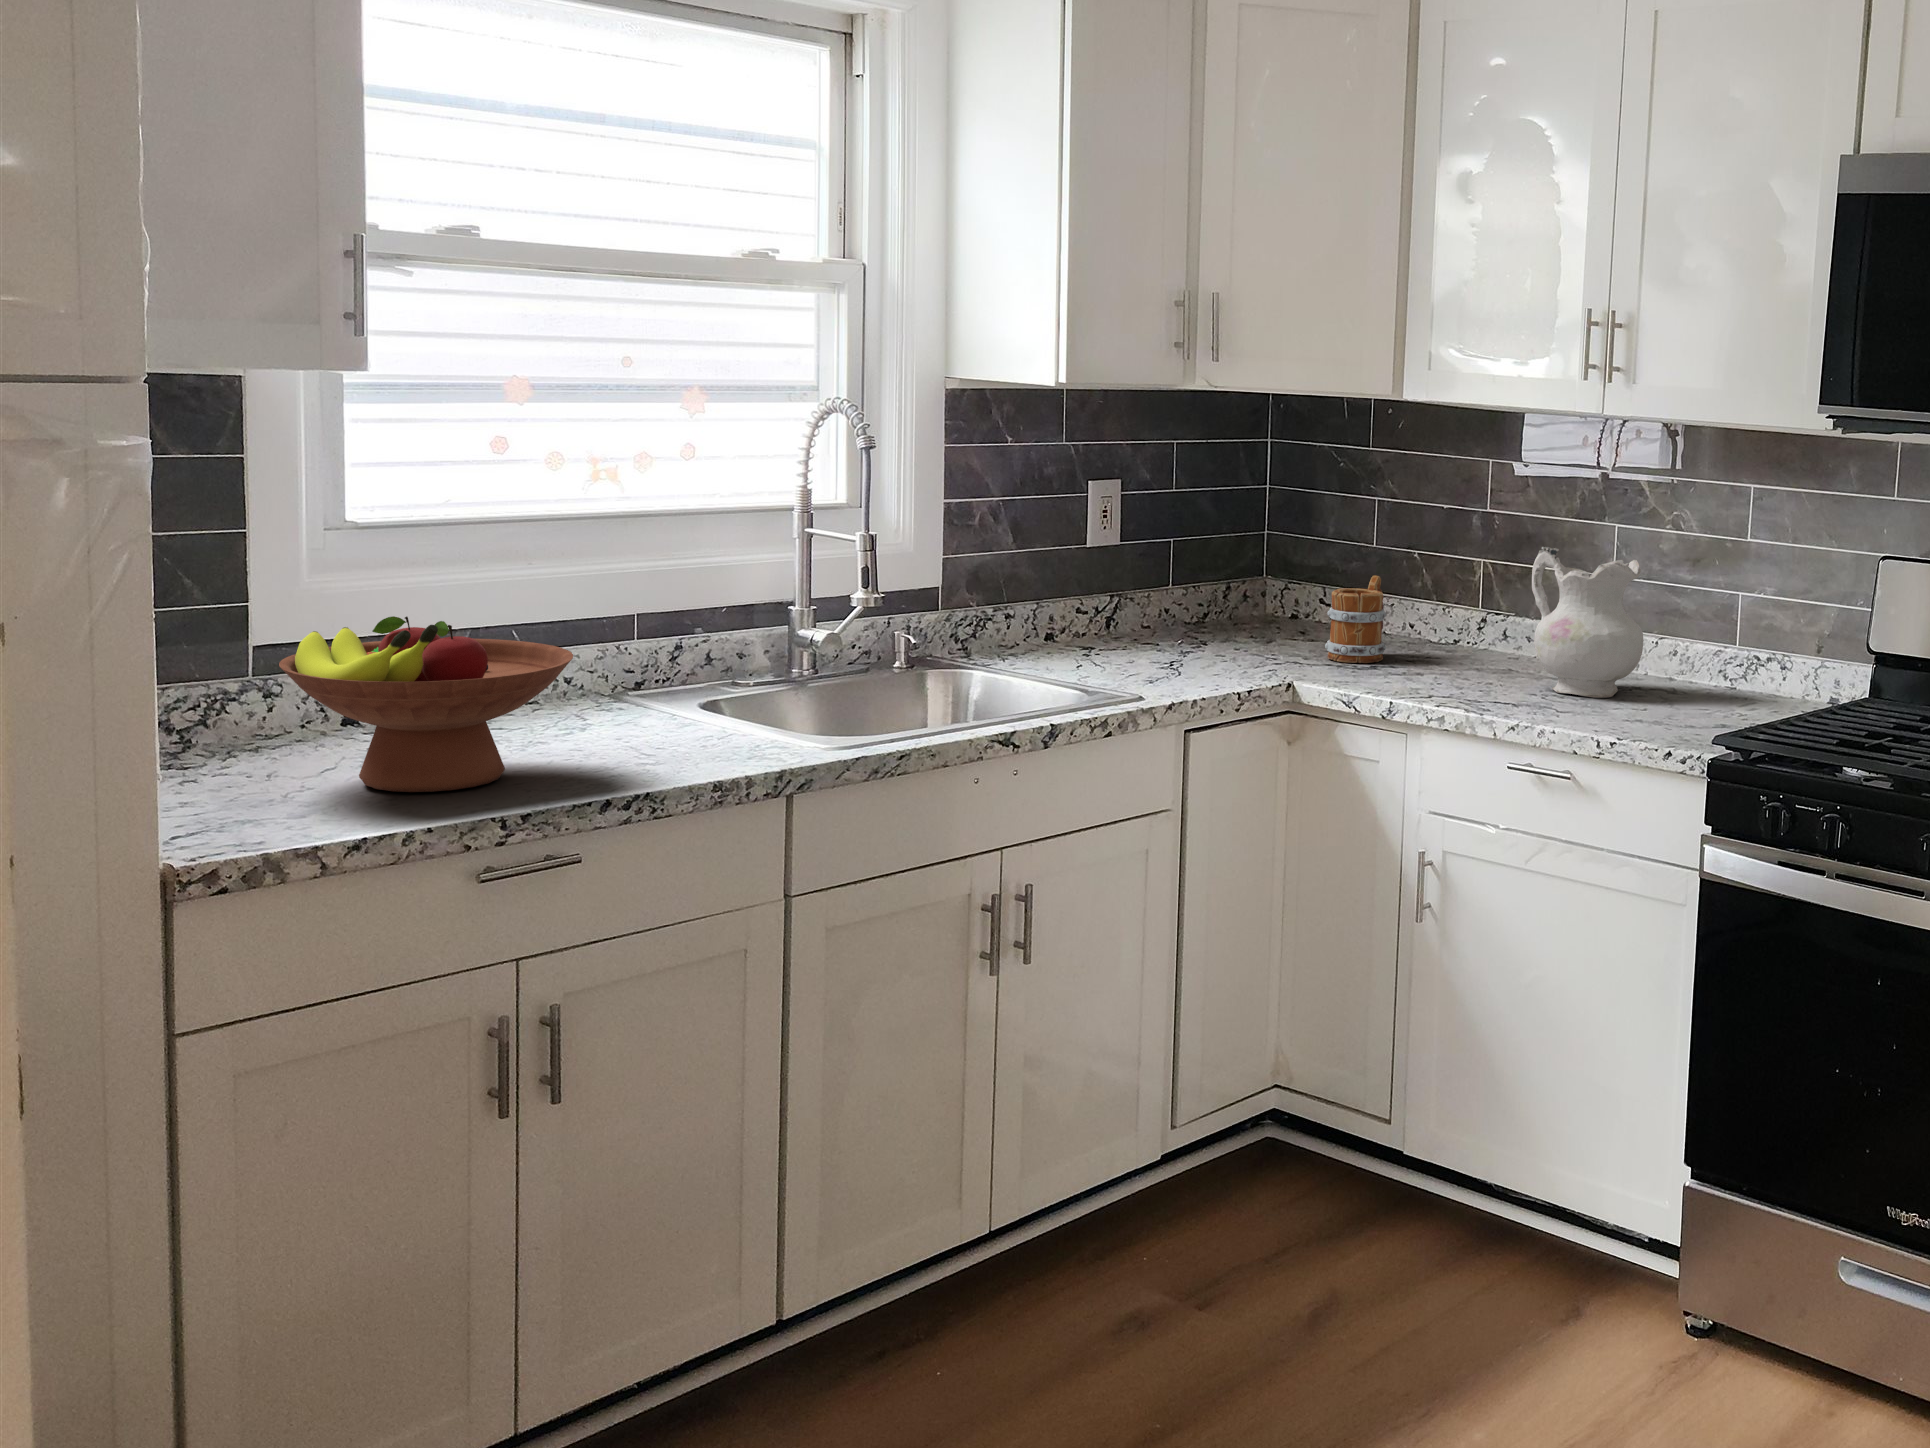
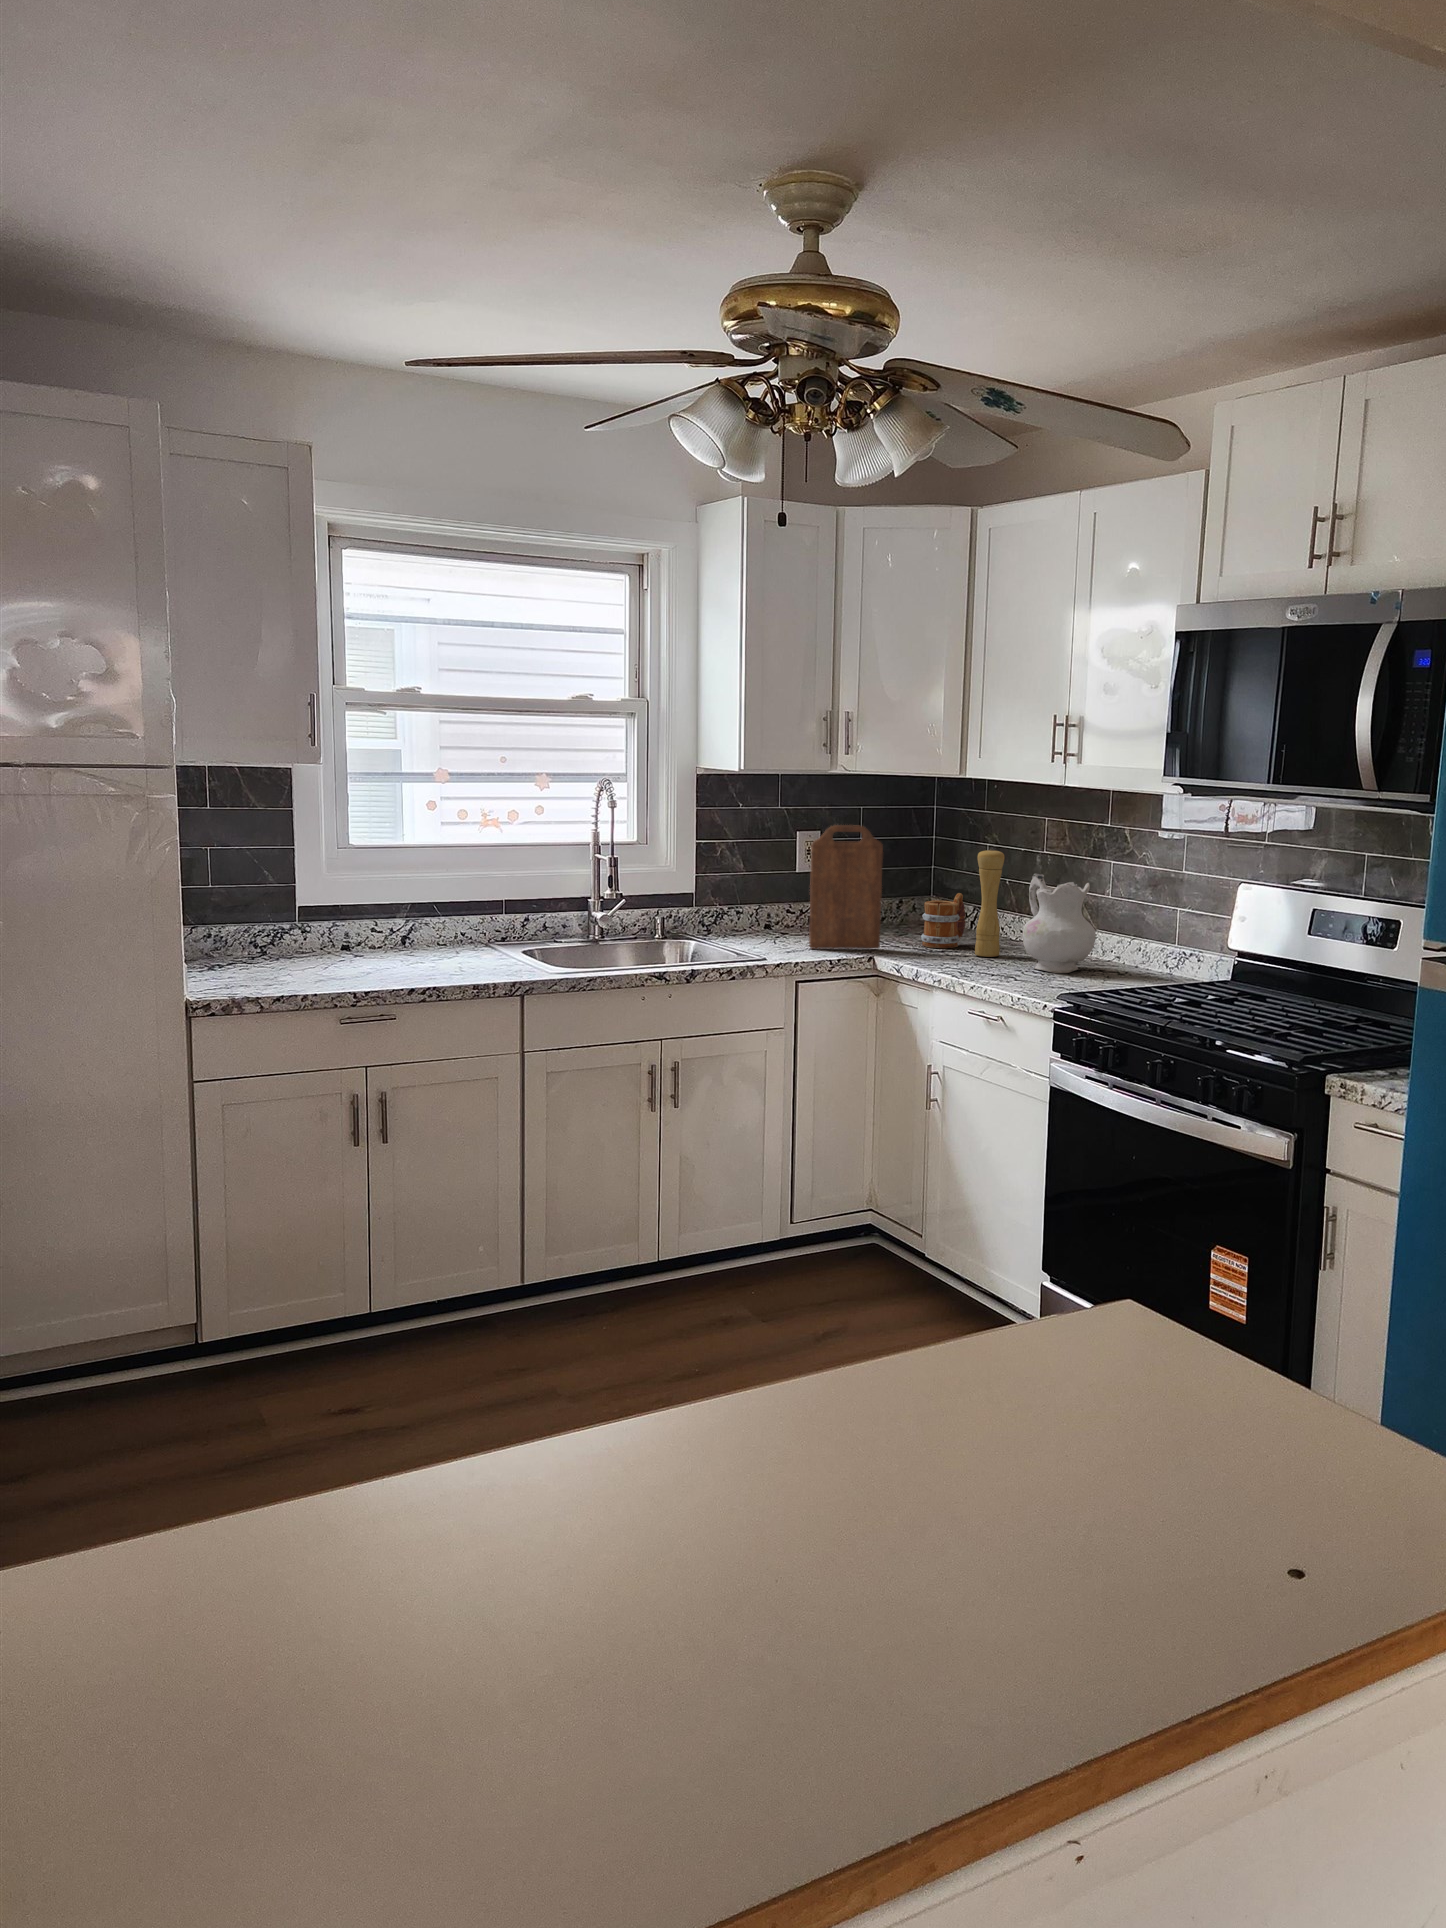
cutting board: none [1175,474,1287,675] -> present [809,825,883,949]
pepper mill: none [1432,509,1478,675] -> present [975,849,1005,957]
fruit bowl: present [279,616,573,792] -> none [272,889,414,979]

